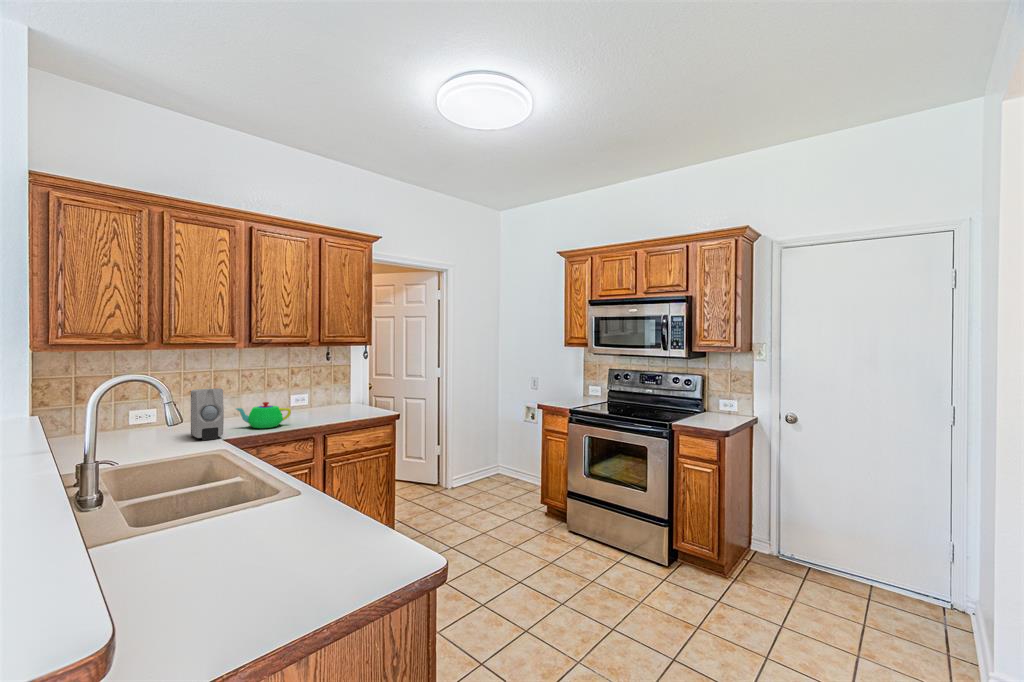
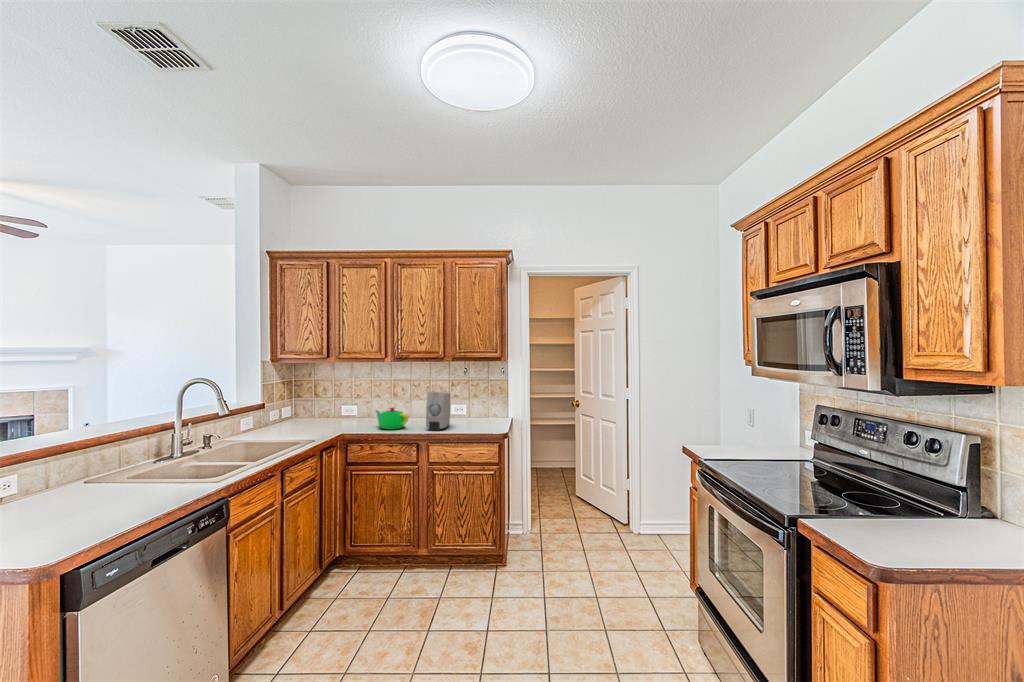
soap dispenser: present [191,388,224,440] -> present [426,392,450,430]

